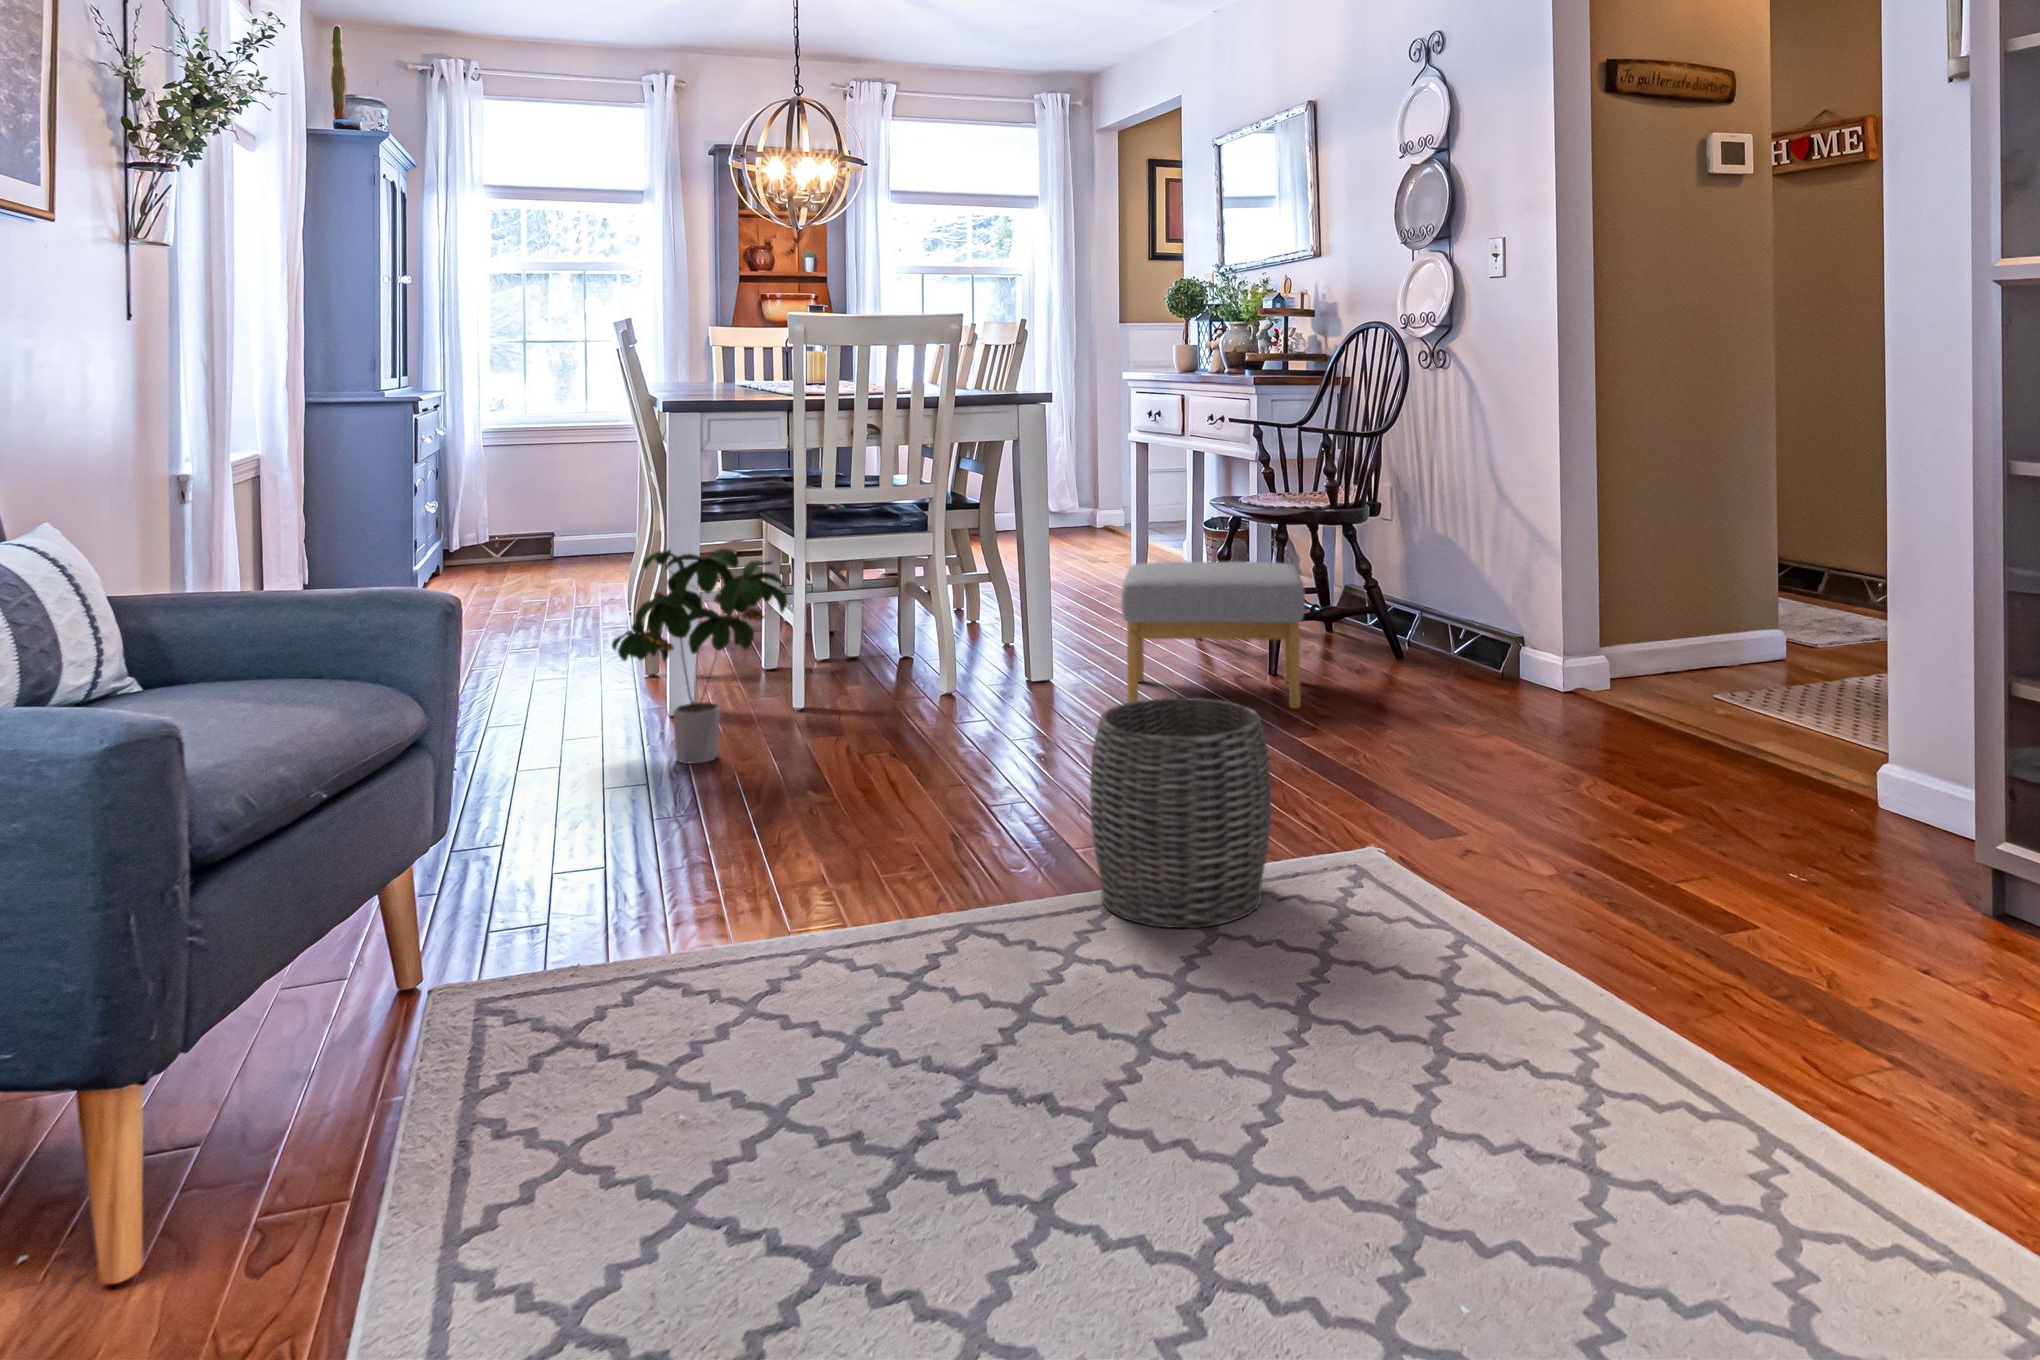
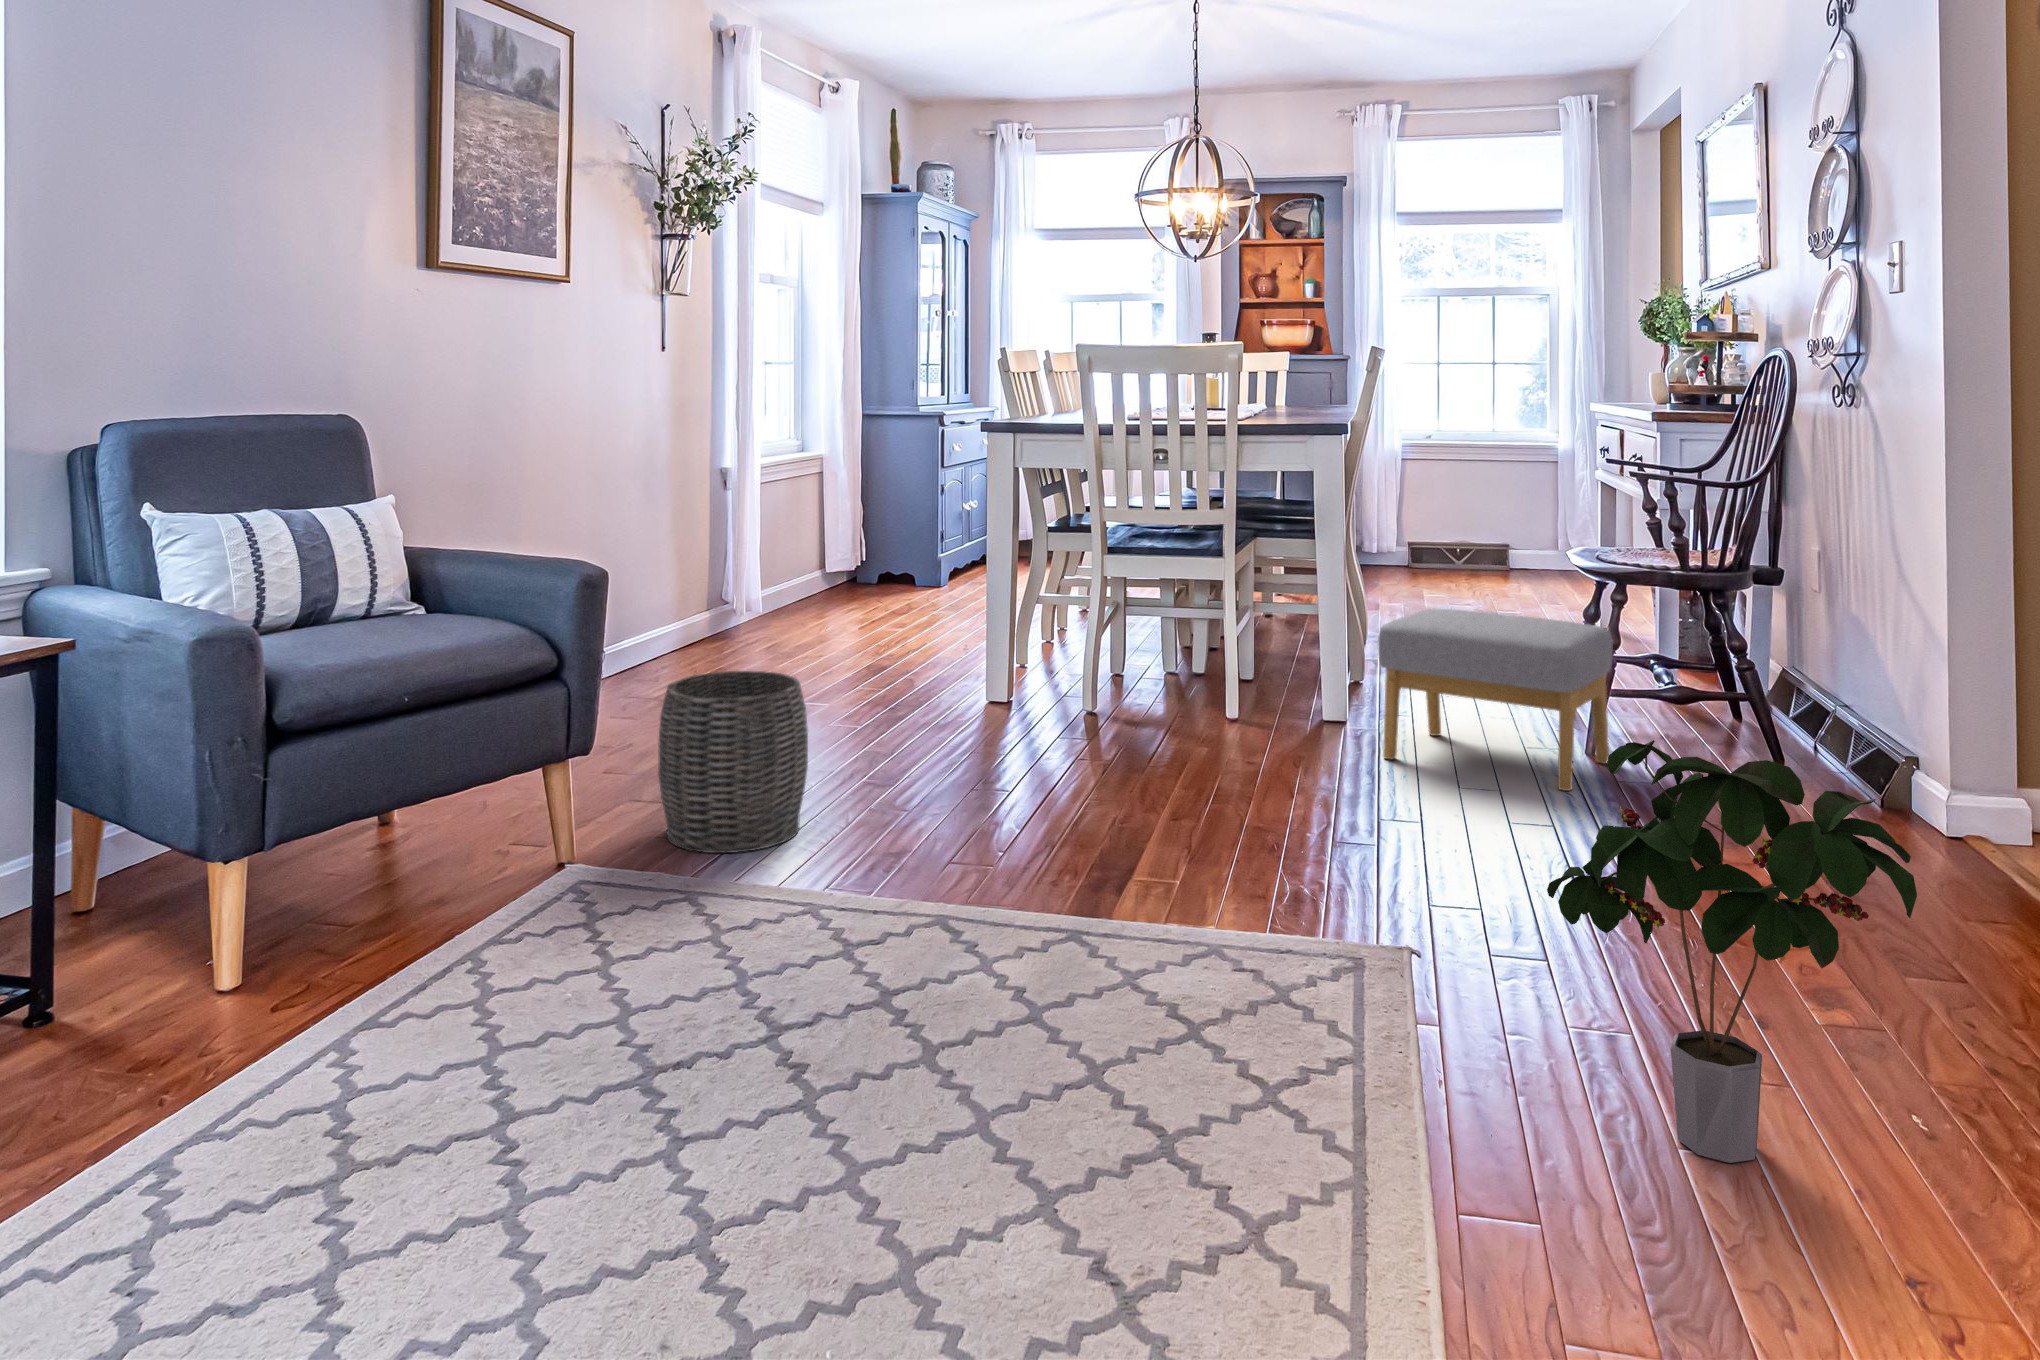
potted plant: present [612,548,787,764] -> present [1547,740,1917,1163]
woven basket: present [1090,698,1271,928] -> present [658,671,808,853]

